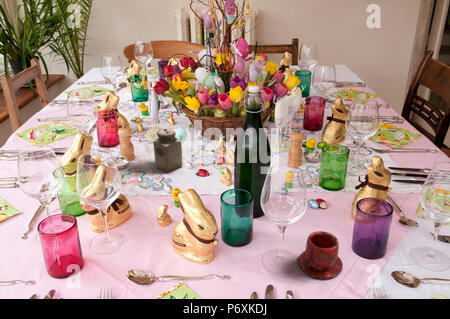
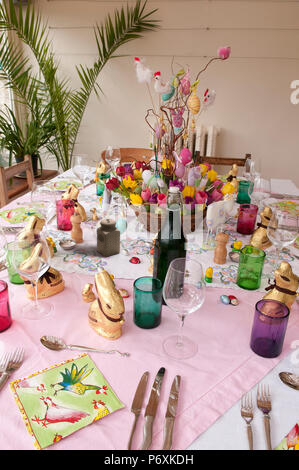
teacup: present [298,231,343,279] -> none [198,325,239,371]

